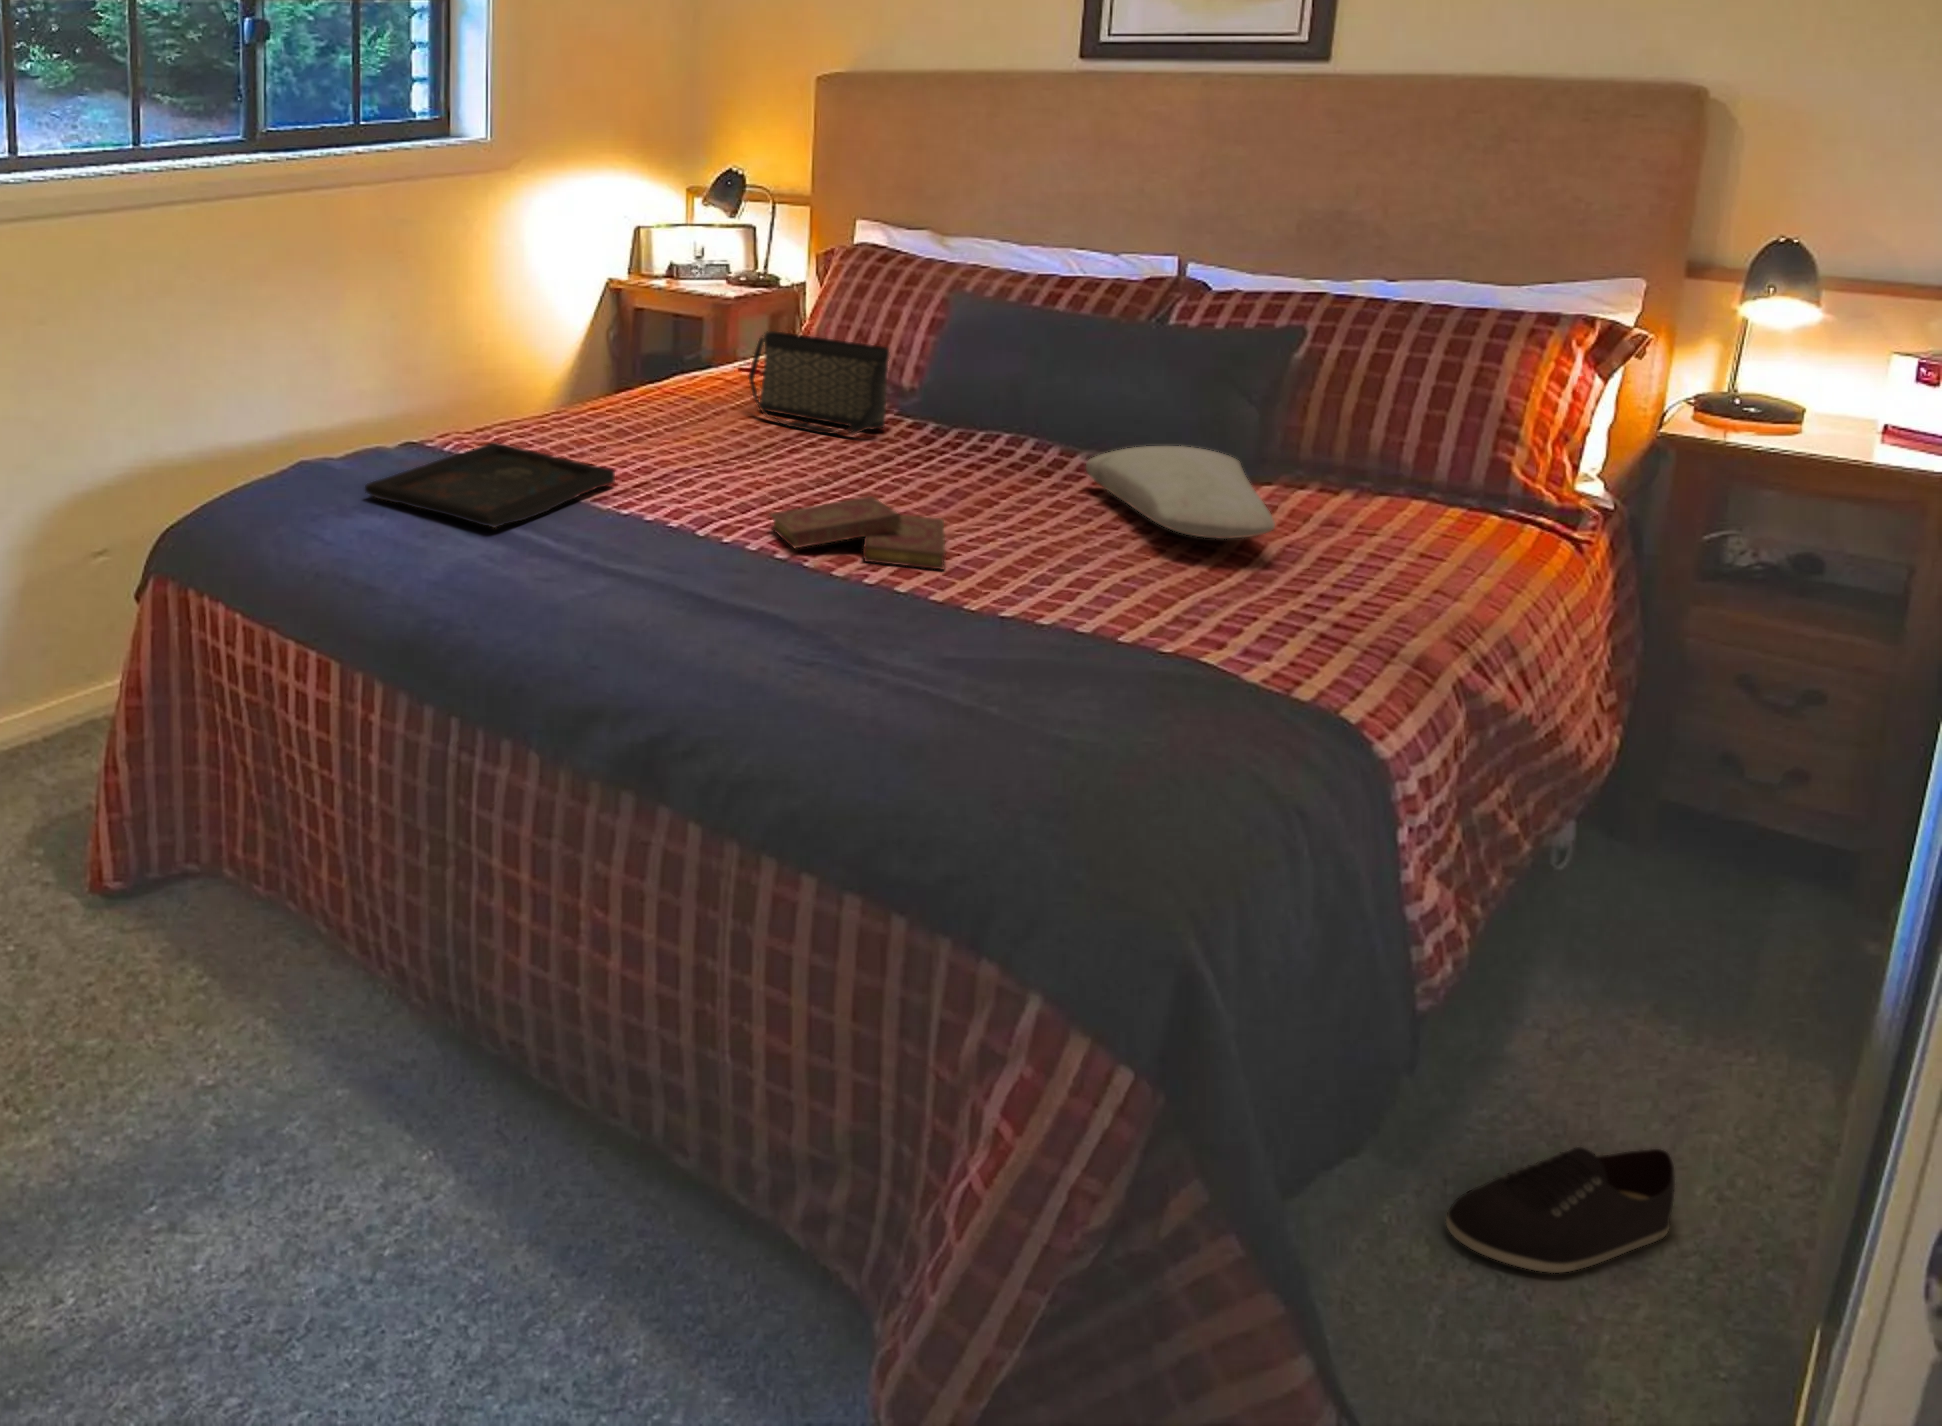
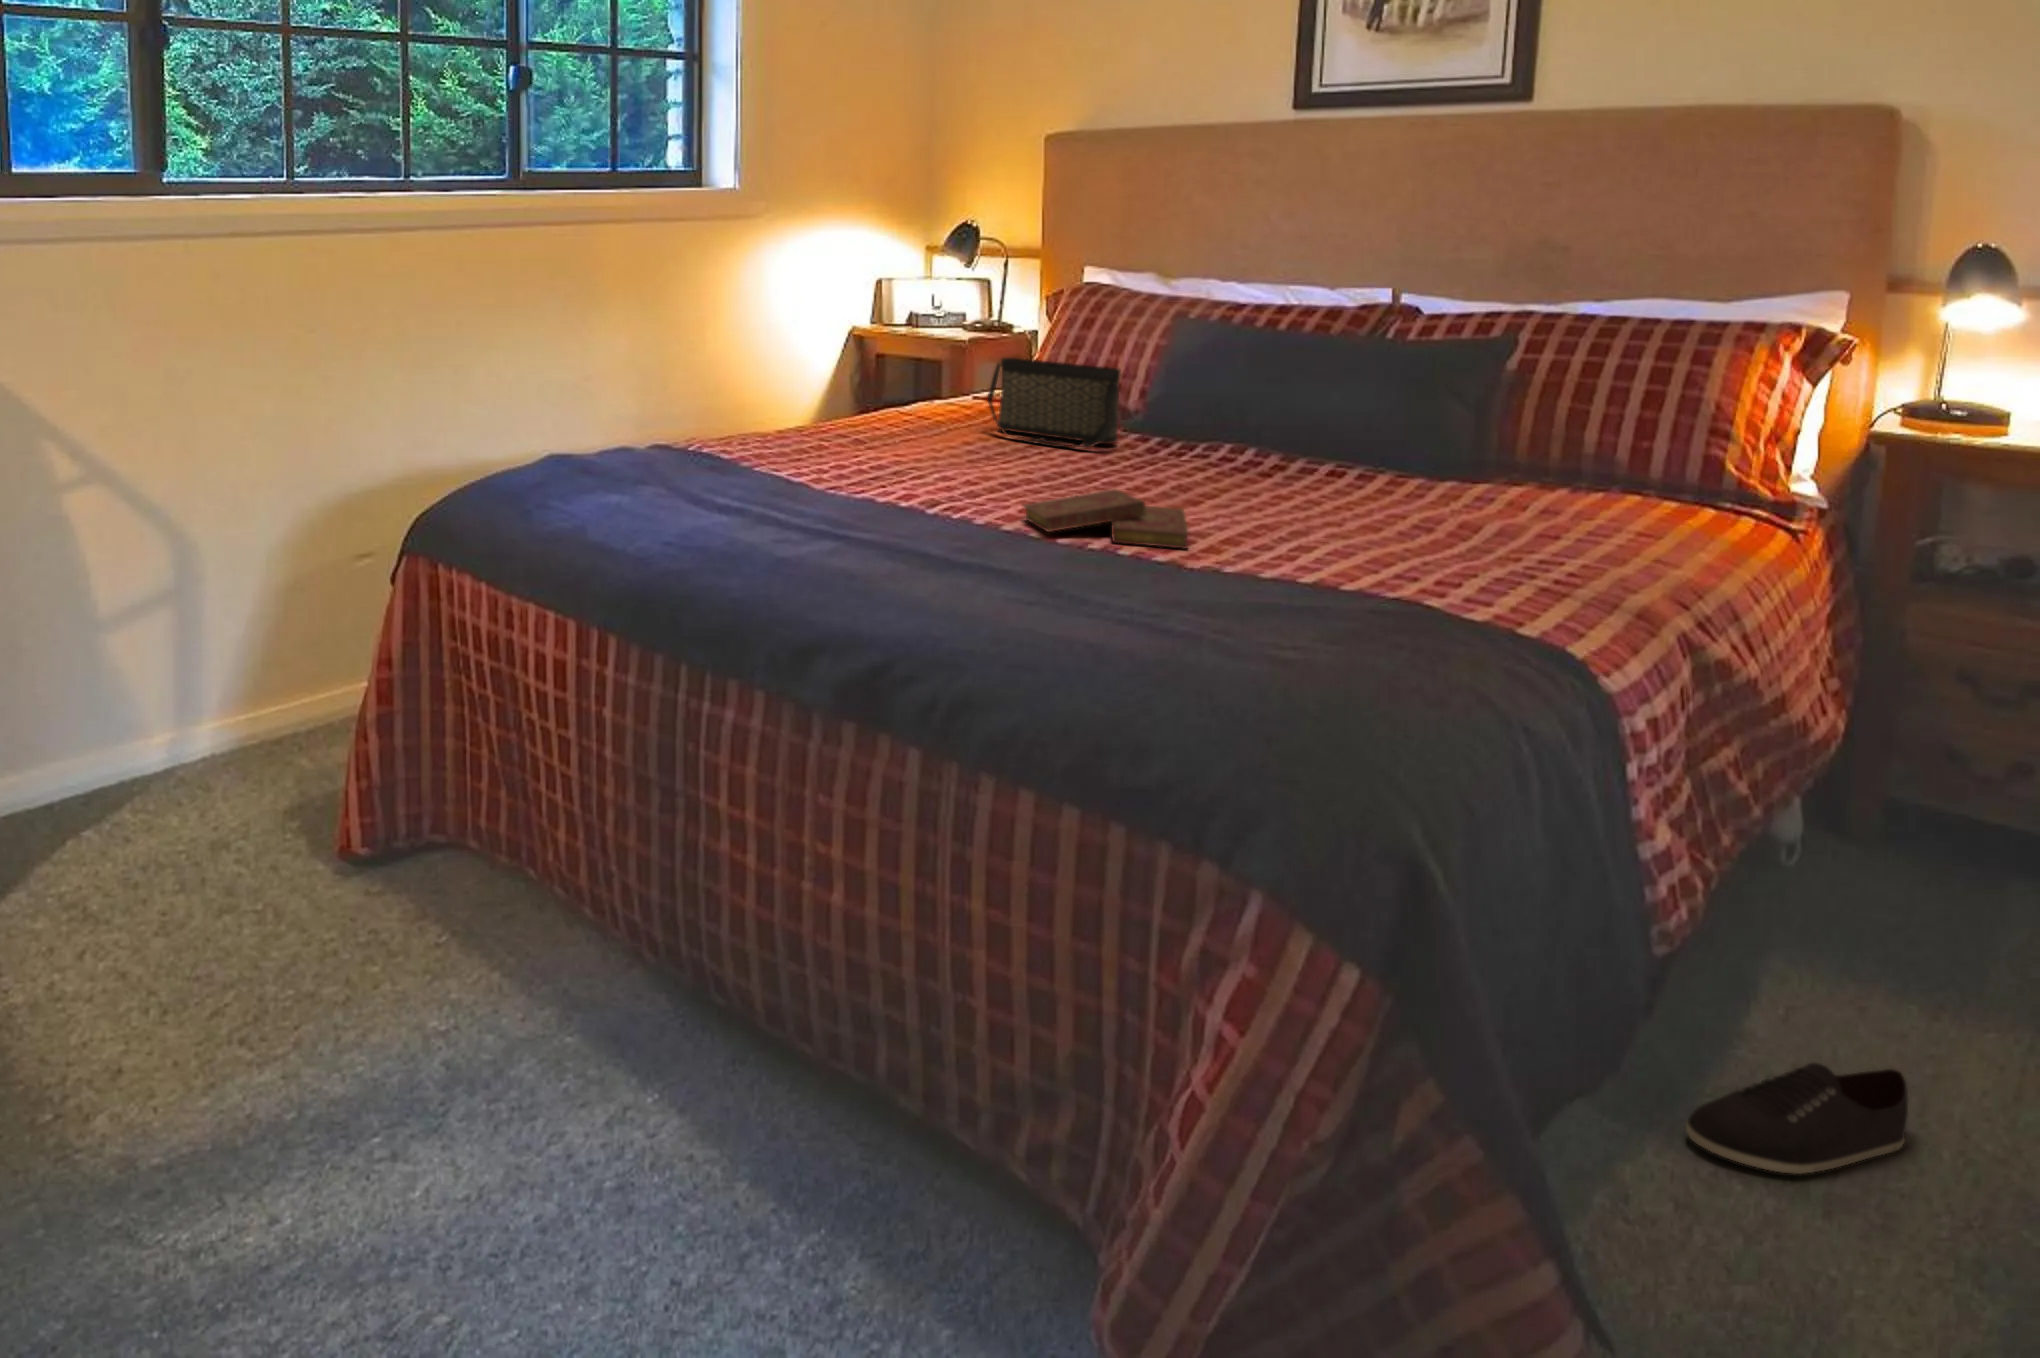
tray: present [365,442,615,527] -> none [652,452,875,516]
pillow: present [1086,446,1275,539] -> none [1313,448,1499,523]

